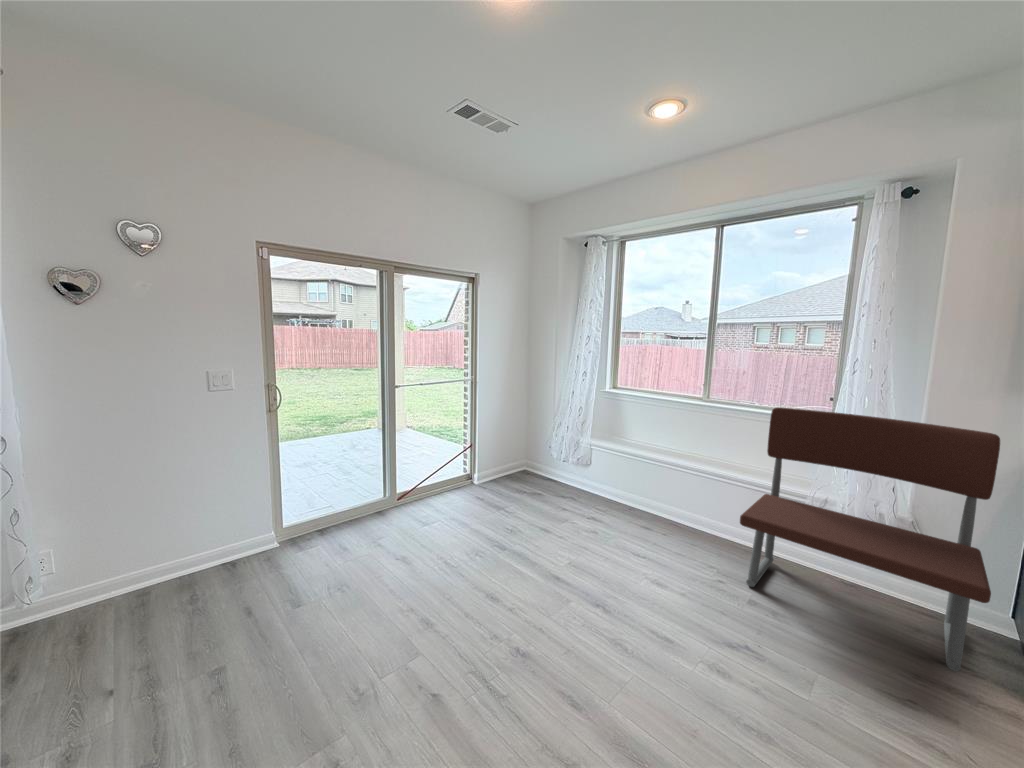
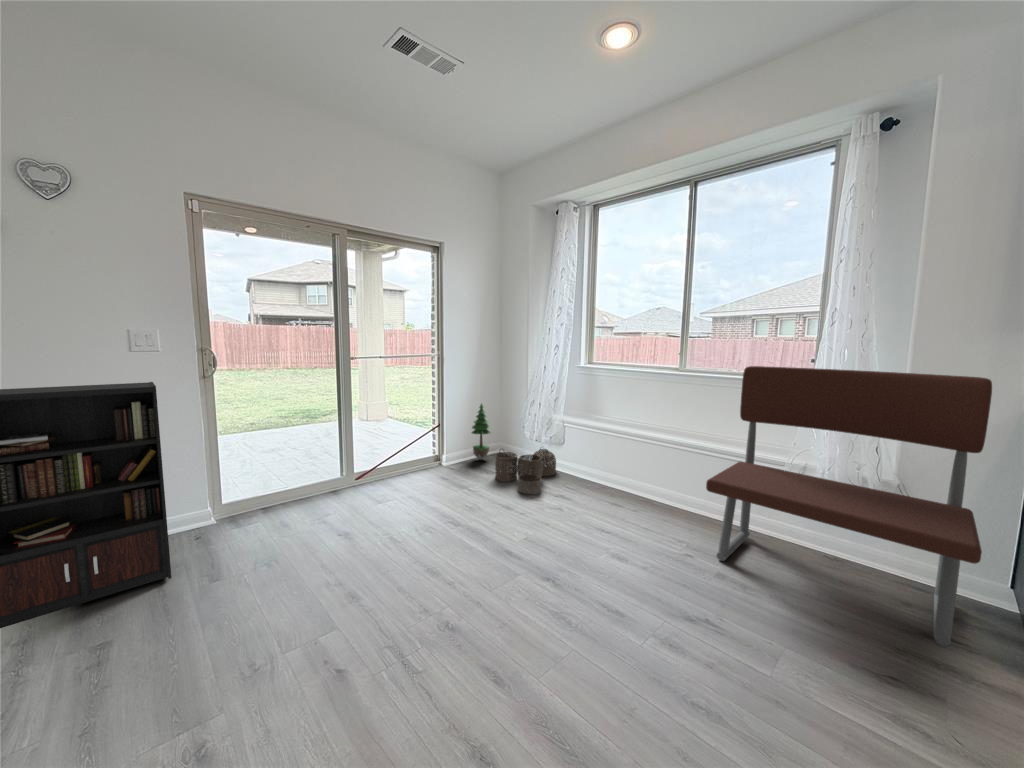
bookcase: none [90,423,269,661] -> present [0,382,201,628]
potted tree: none [500,424,520,478] -> present [472,404,491,460]
woven basket: none [527,467,583,516] -> present [495,449,556,494]

